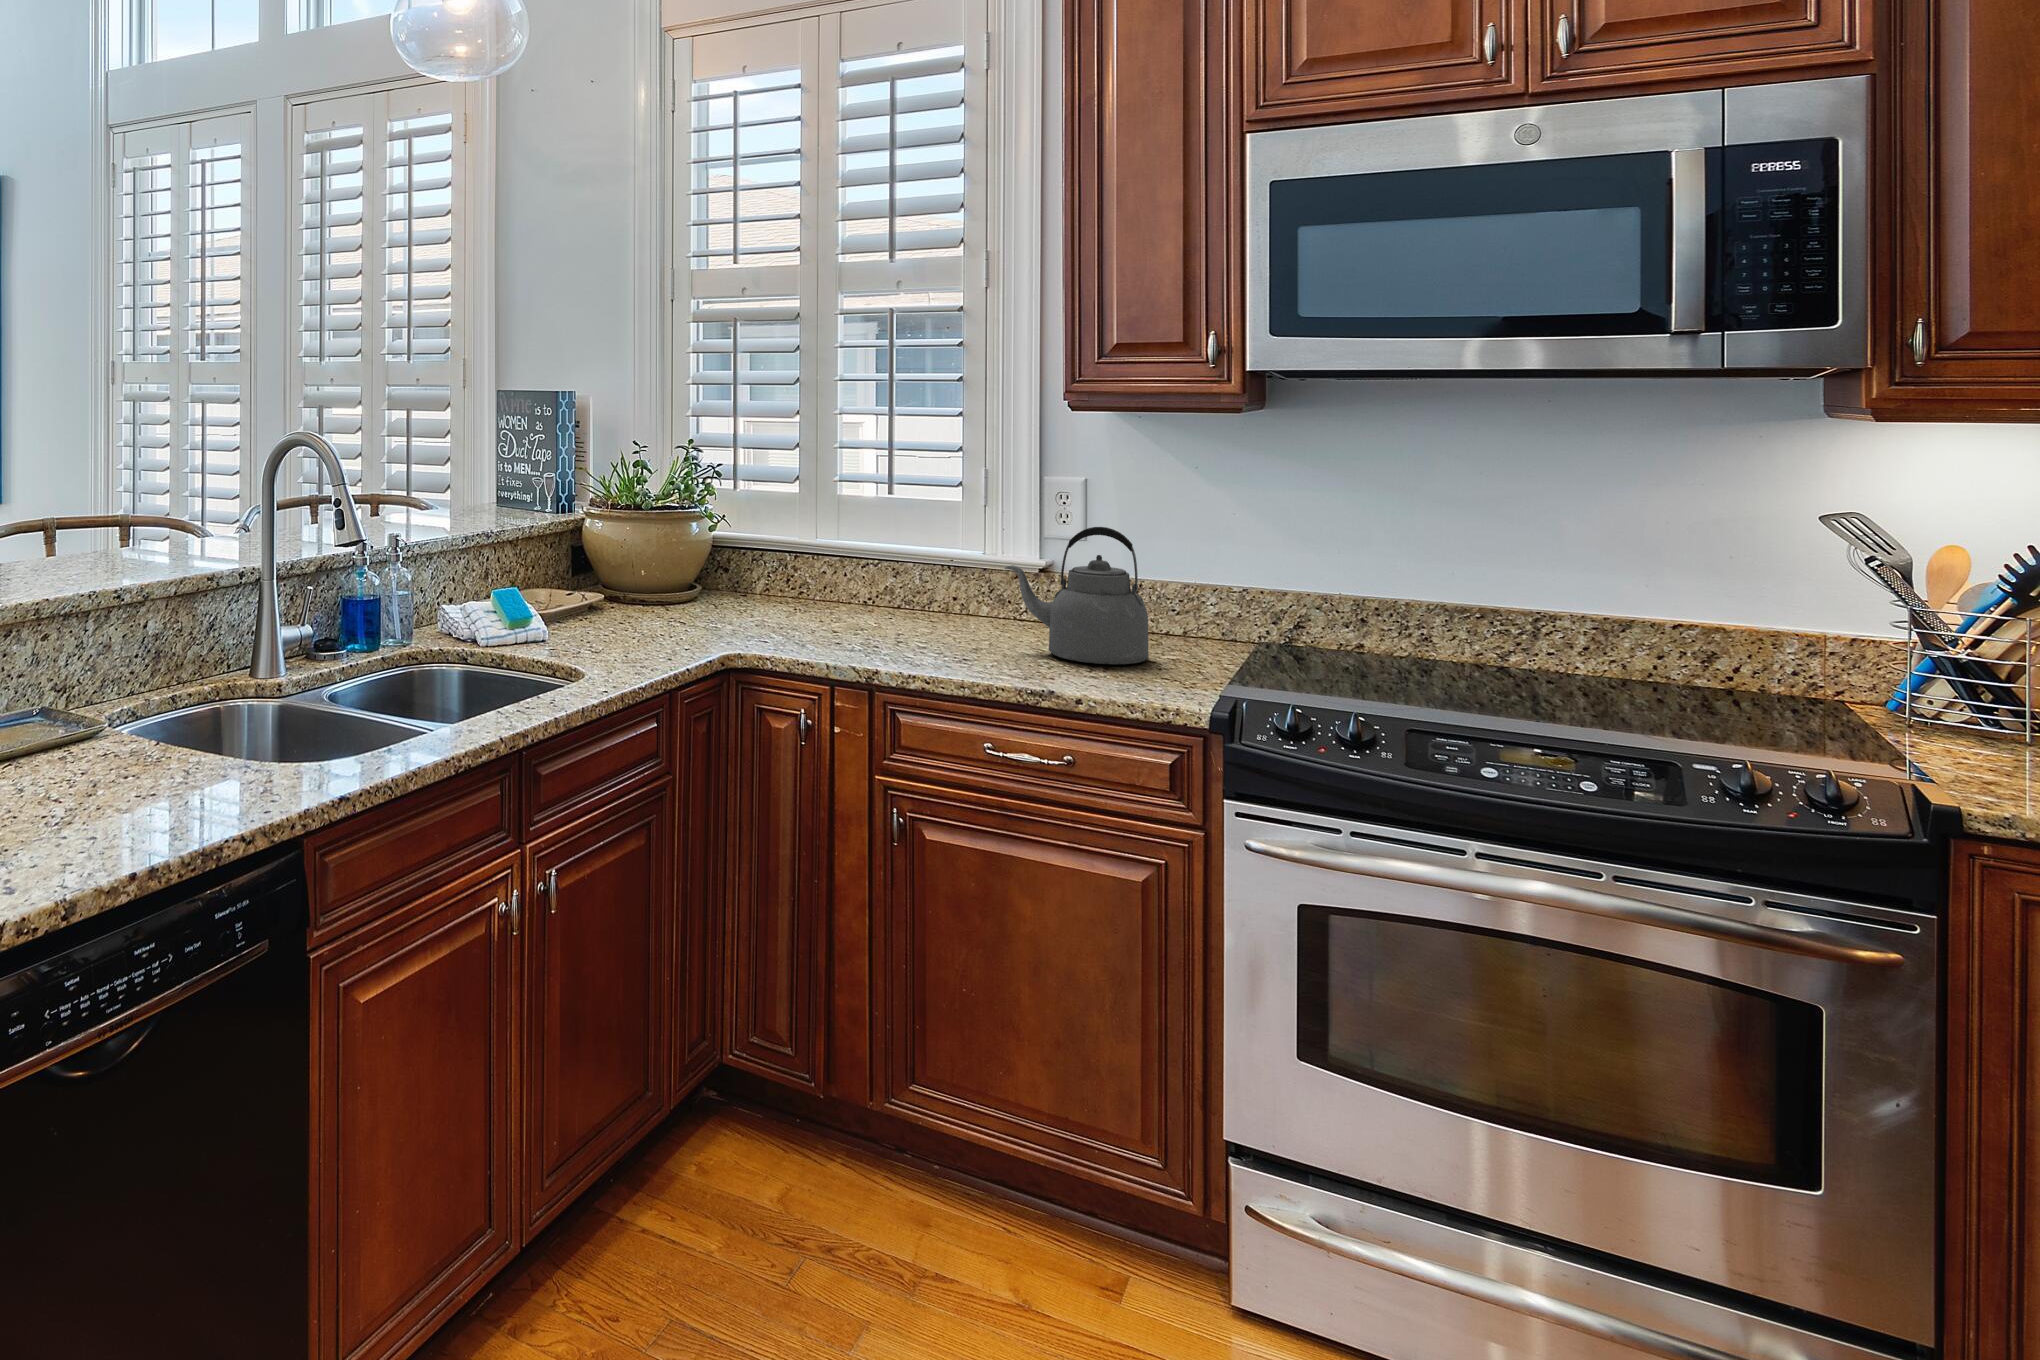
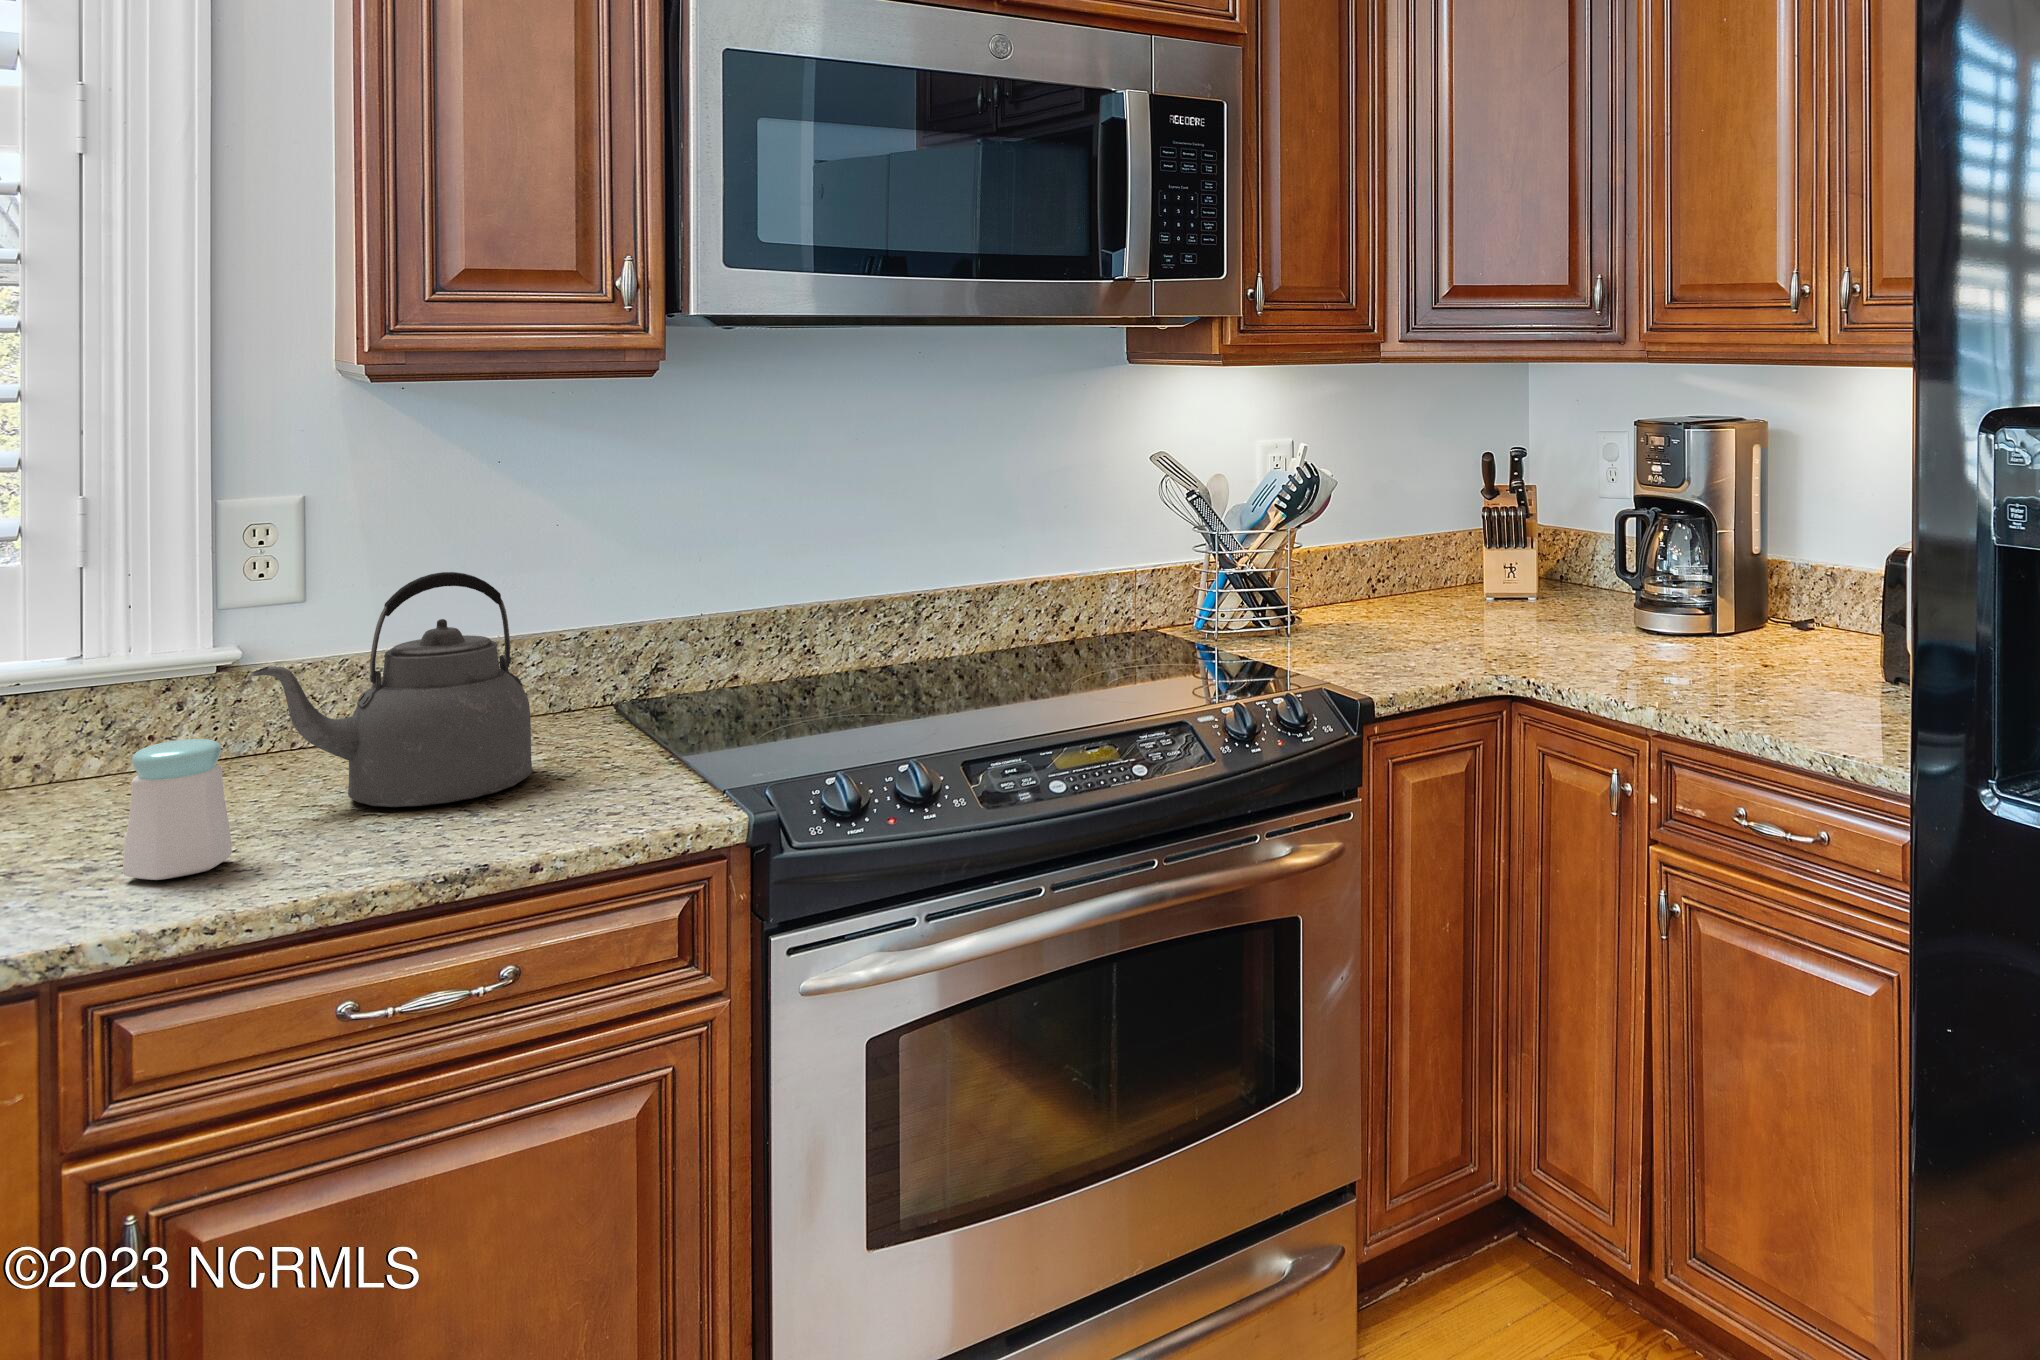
salt shaker: none [927,591,971,659] -> present [123,739,232,880]

